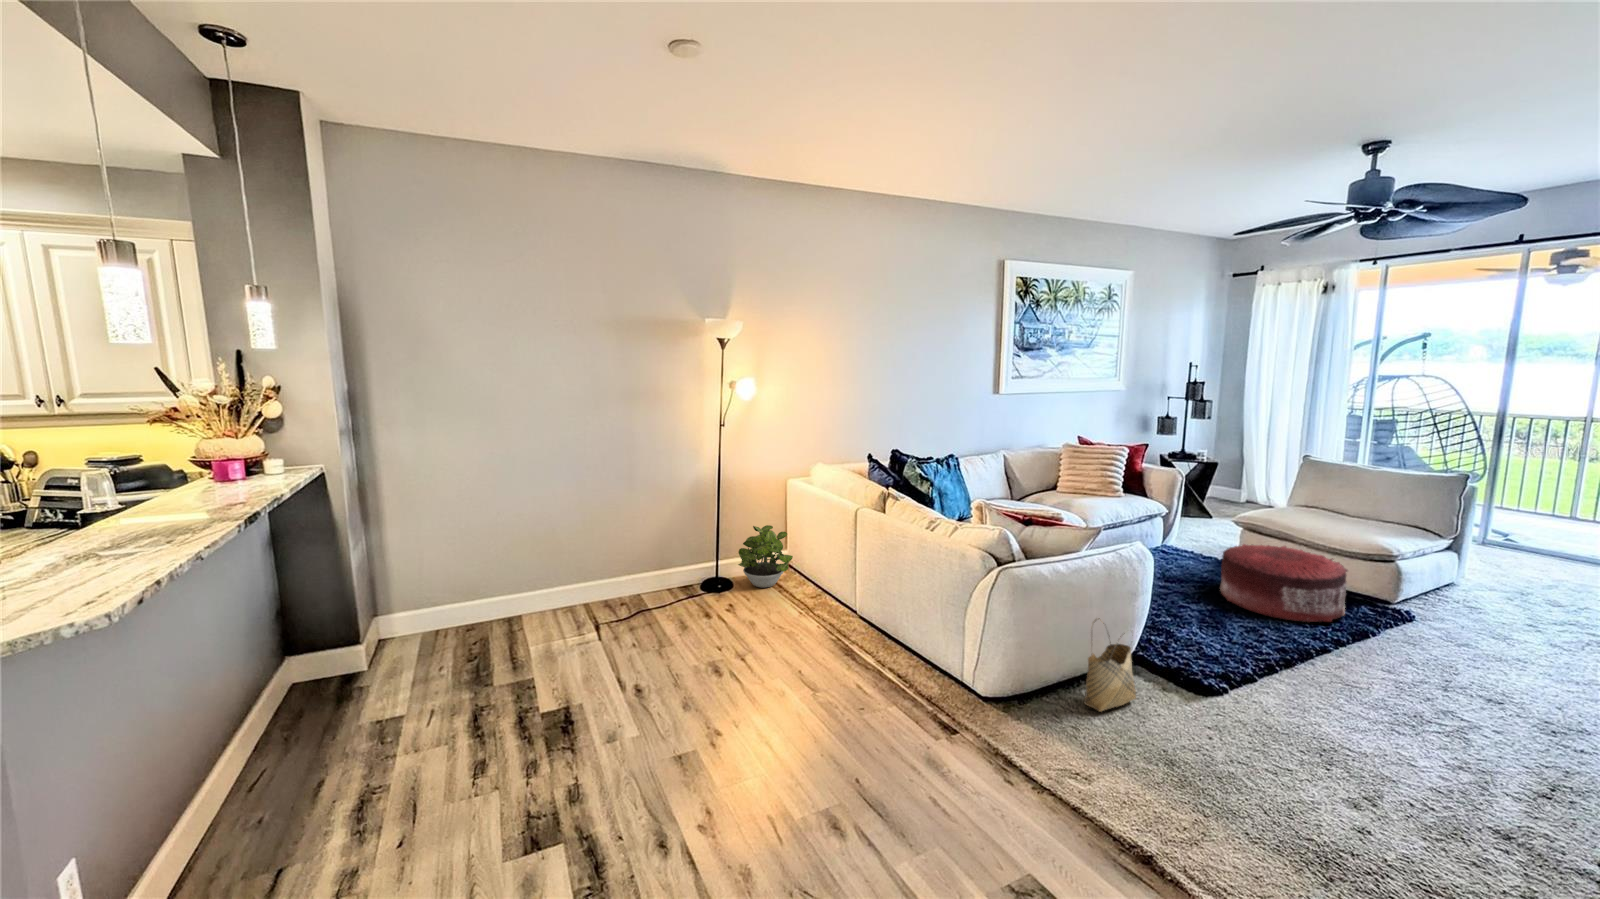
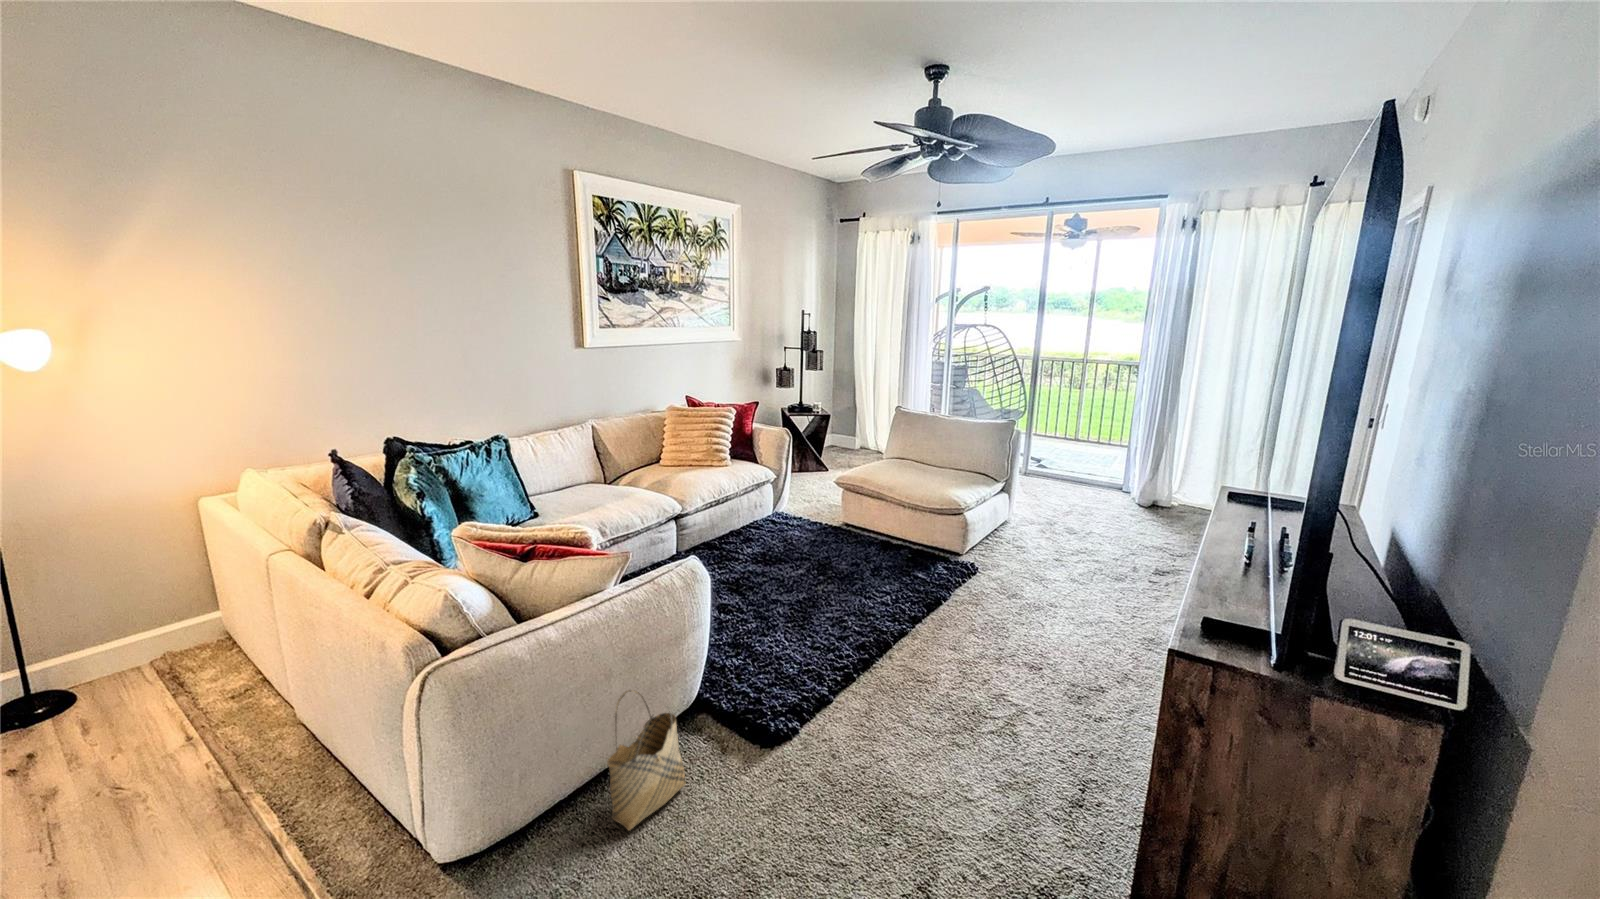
potted plant: present [738,525,793,587] -> none [39,587,185,705]
pouf: present [1220,544,1348,622] -> none [817,509,924,596]

